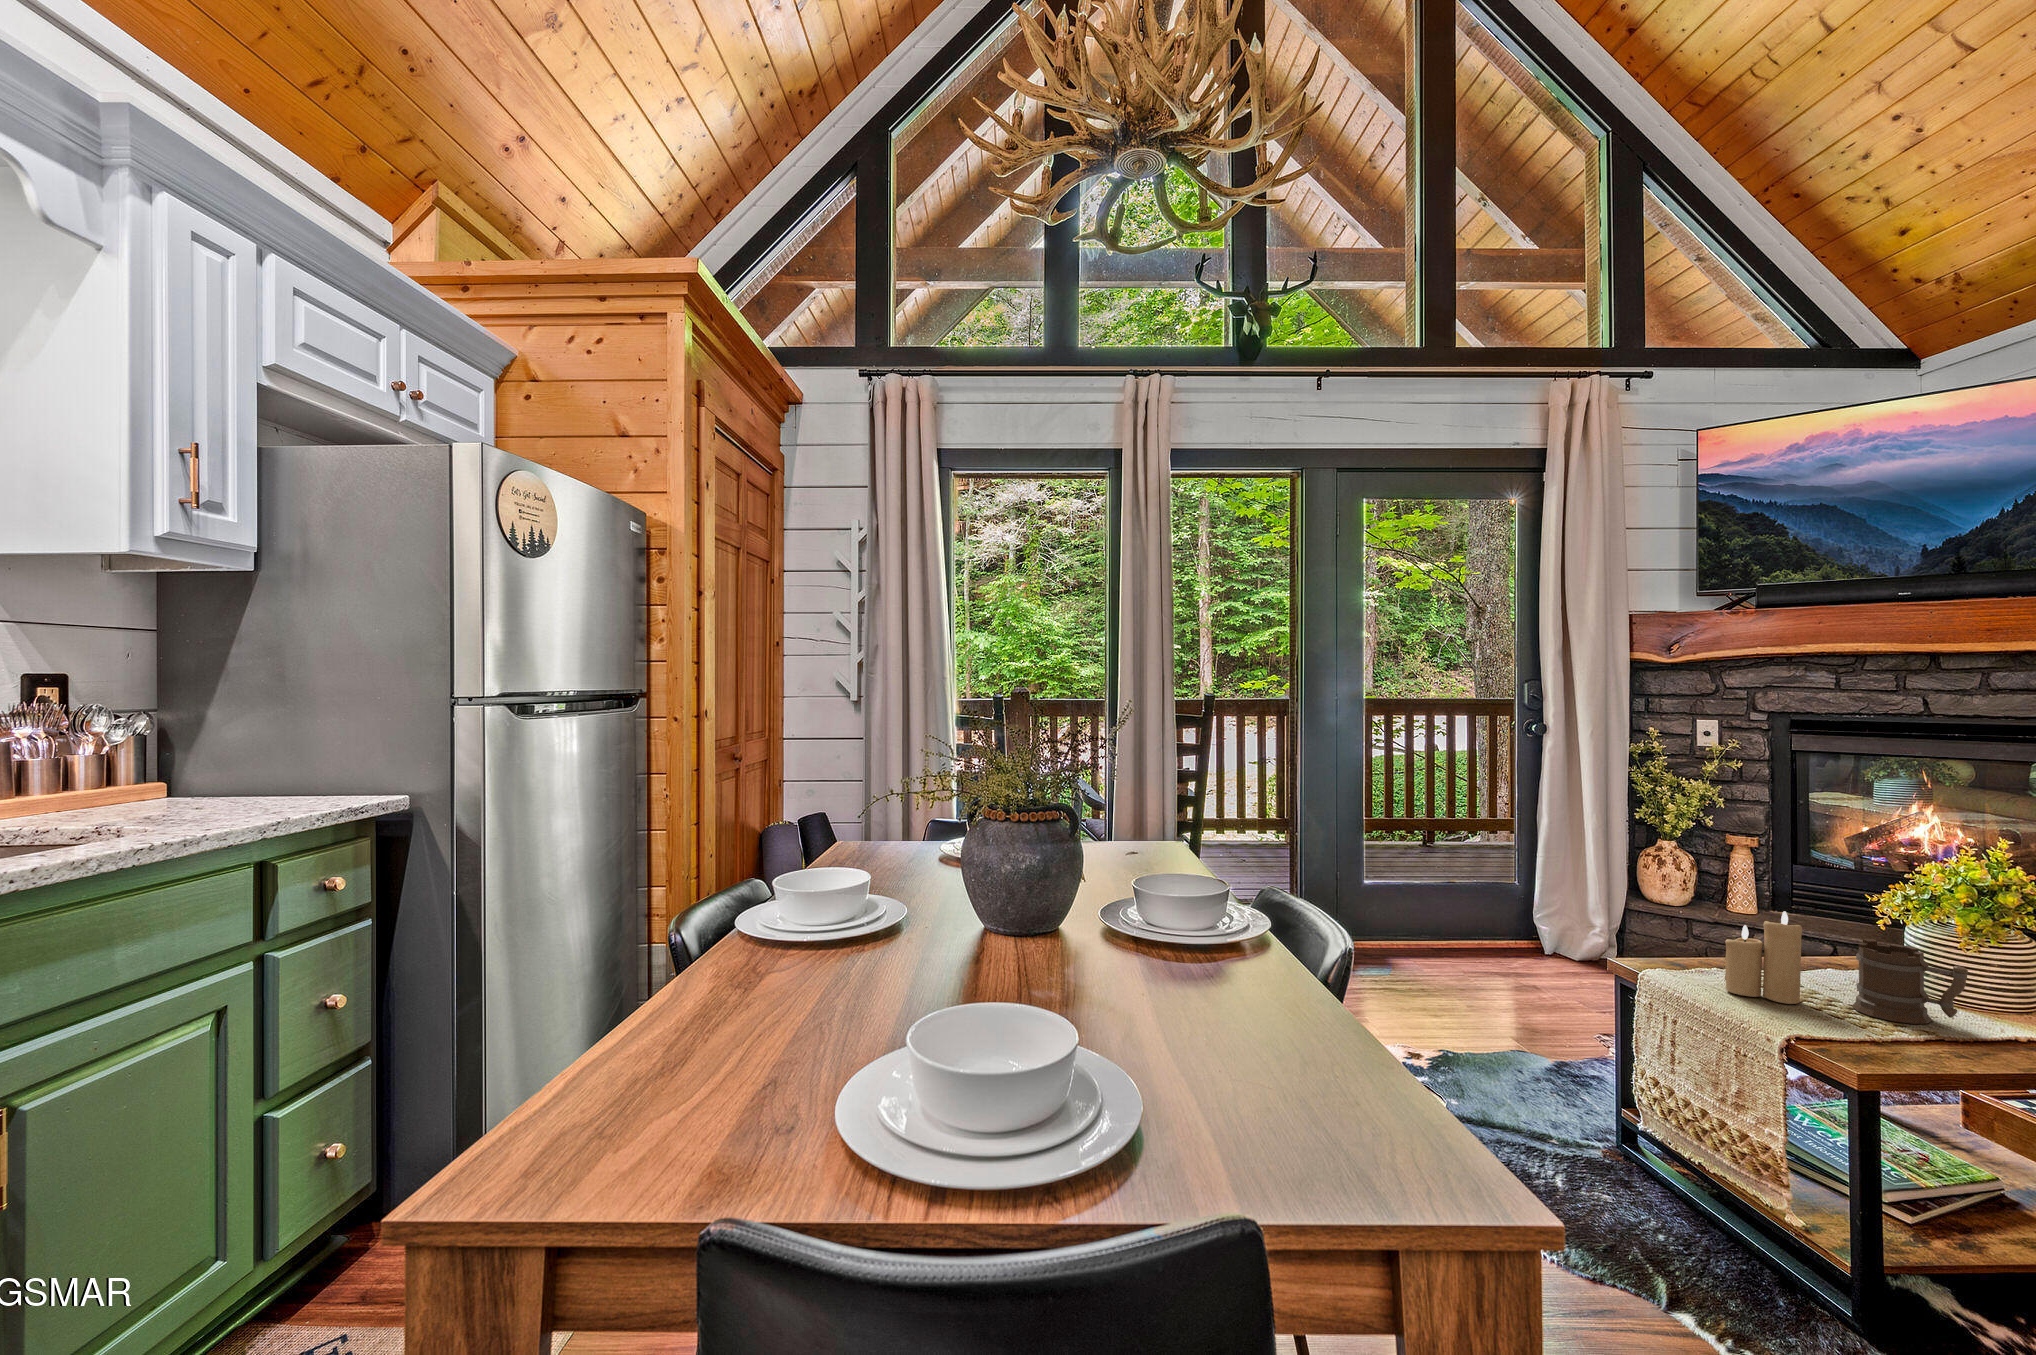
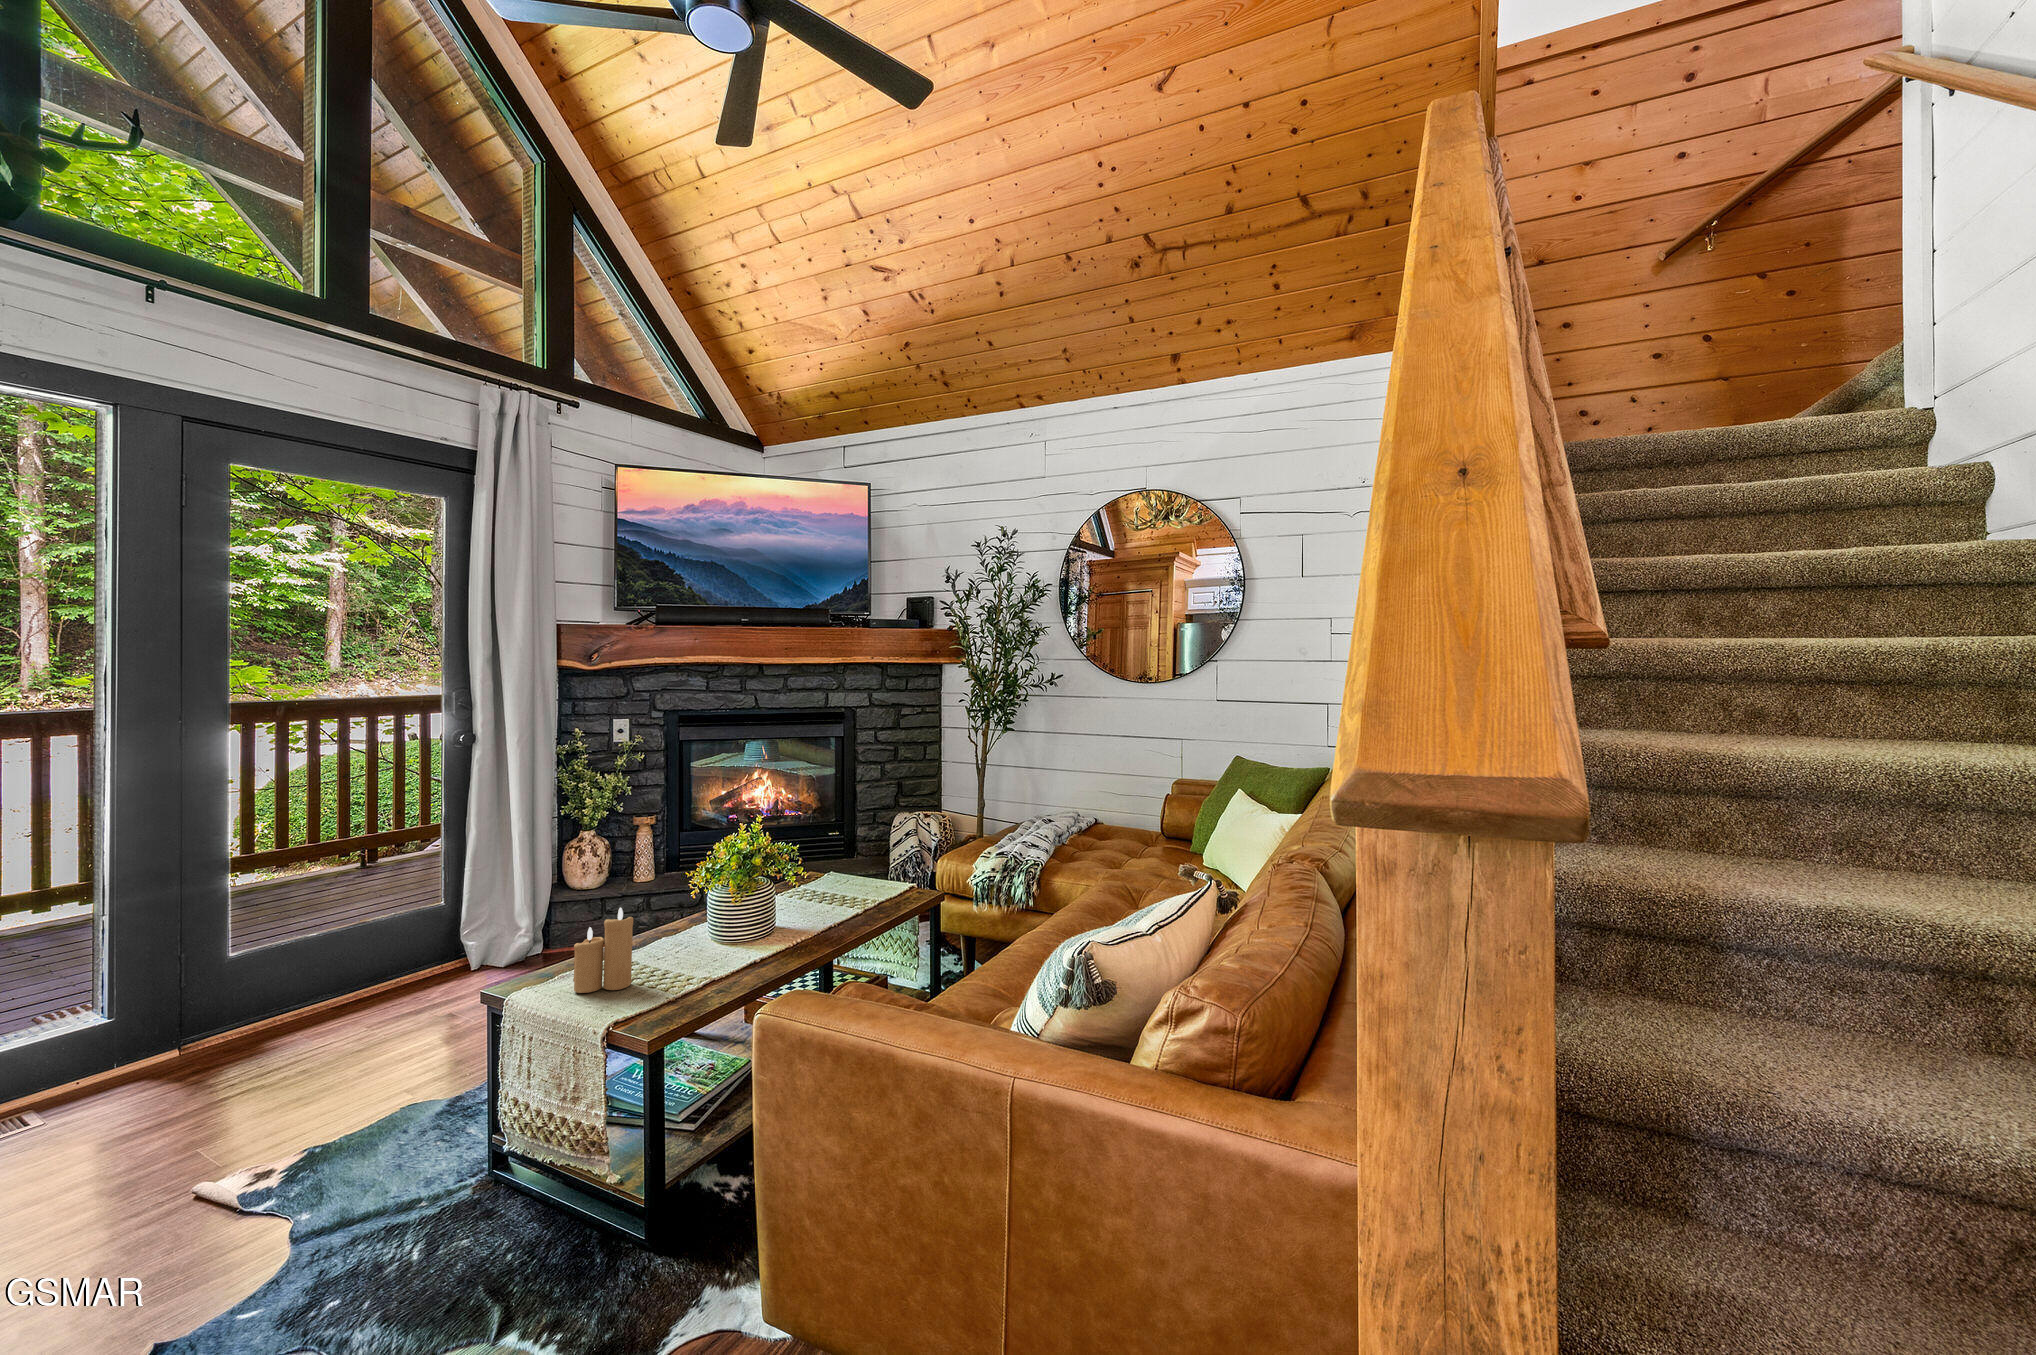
mug: present [1852,939,1968,1024] -> none [669,914,739,980]

